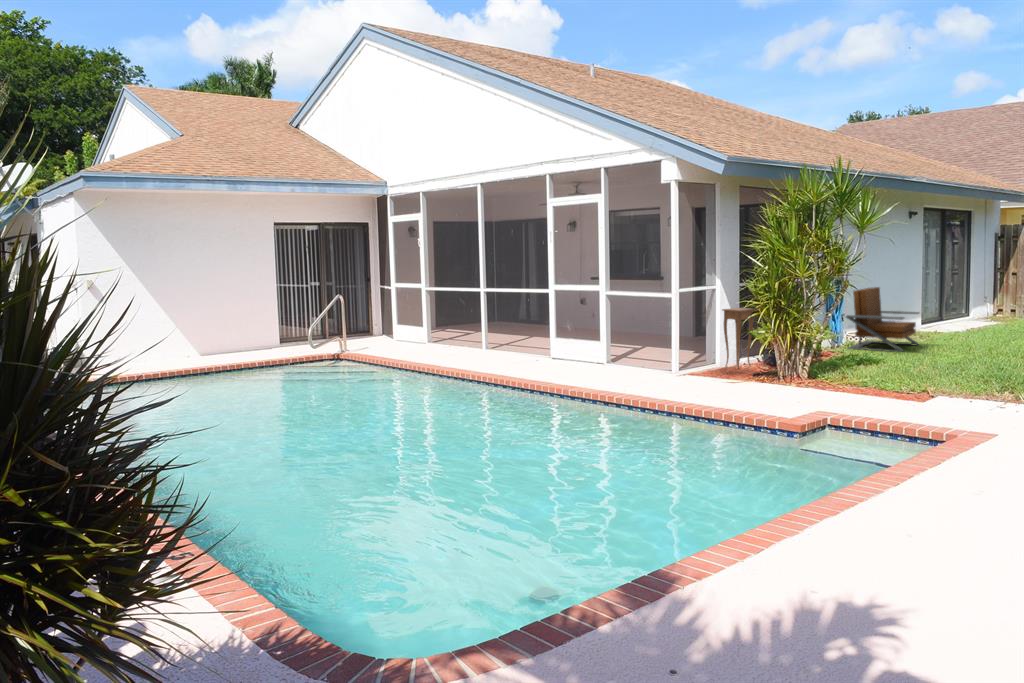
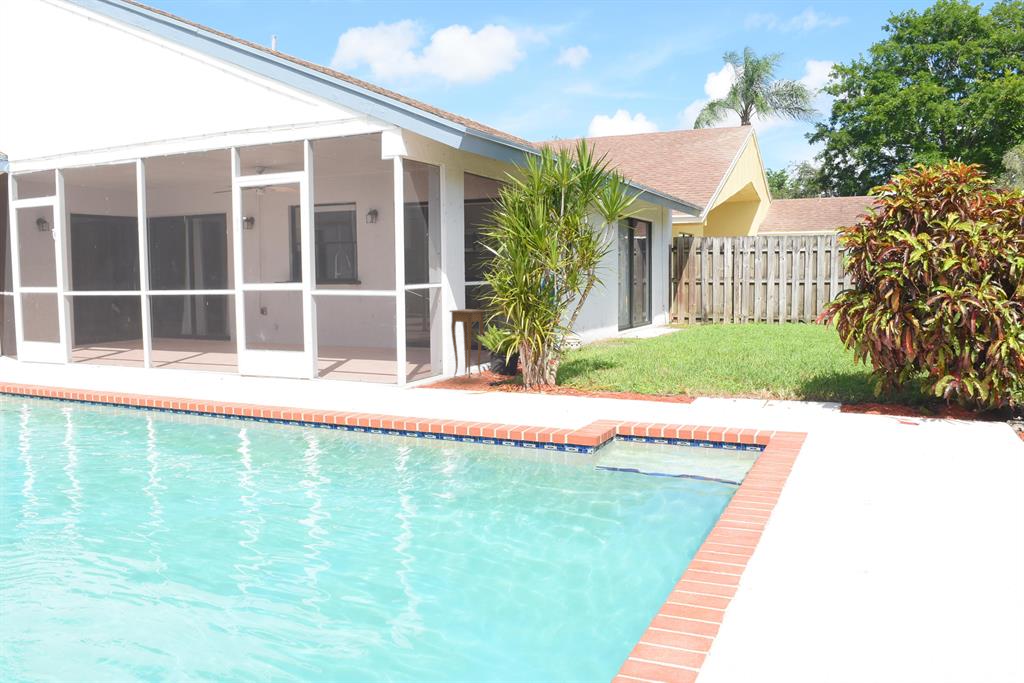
lounge chair: present [846,287,919,352] -> none [565,291,630,356]

